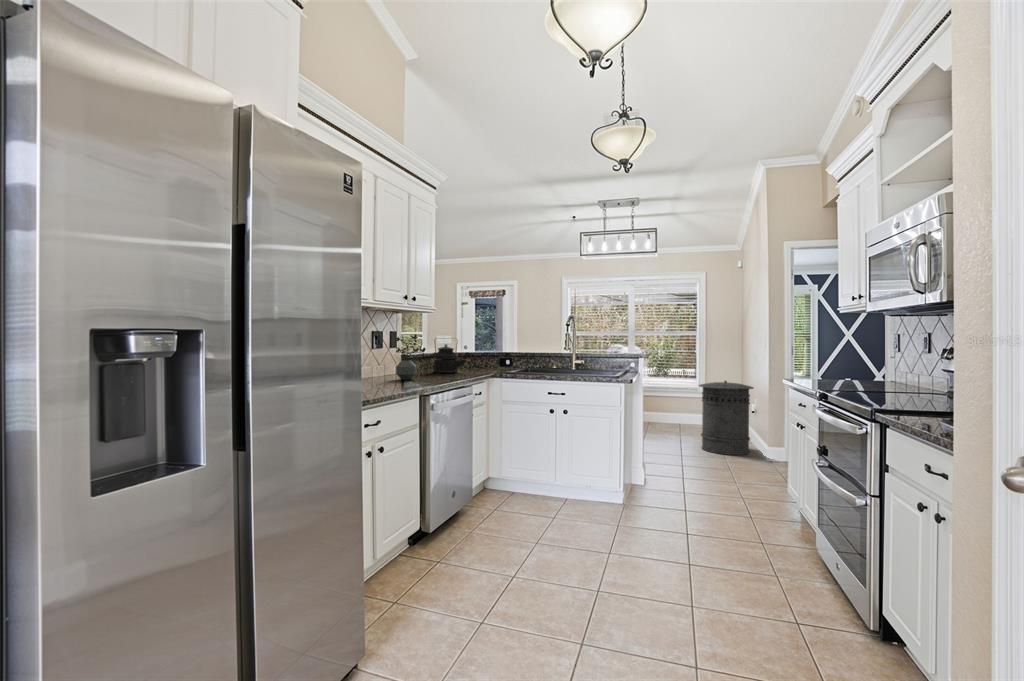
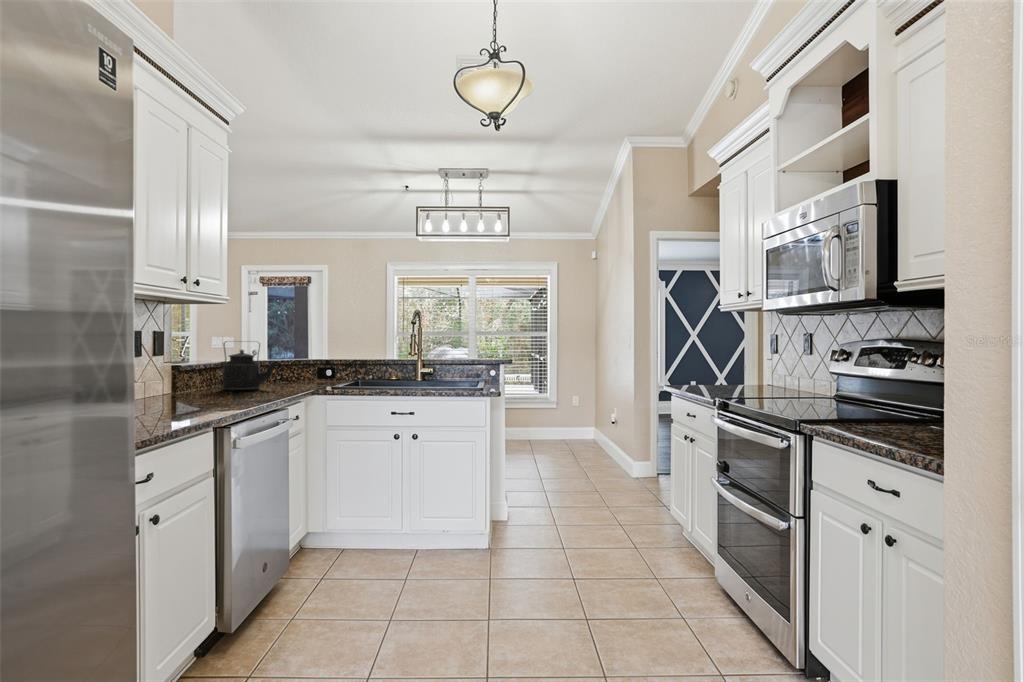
potted plant: present [396,334,426,380] -> none [163,335,215,404]
trash can: present [699,381,753,455] -> none [557,387,615,472]

